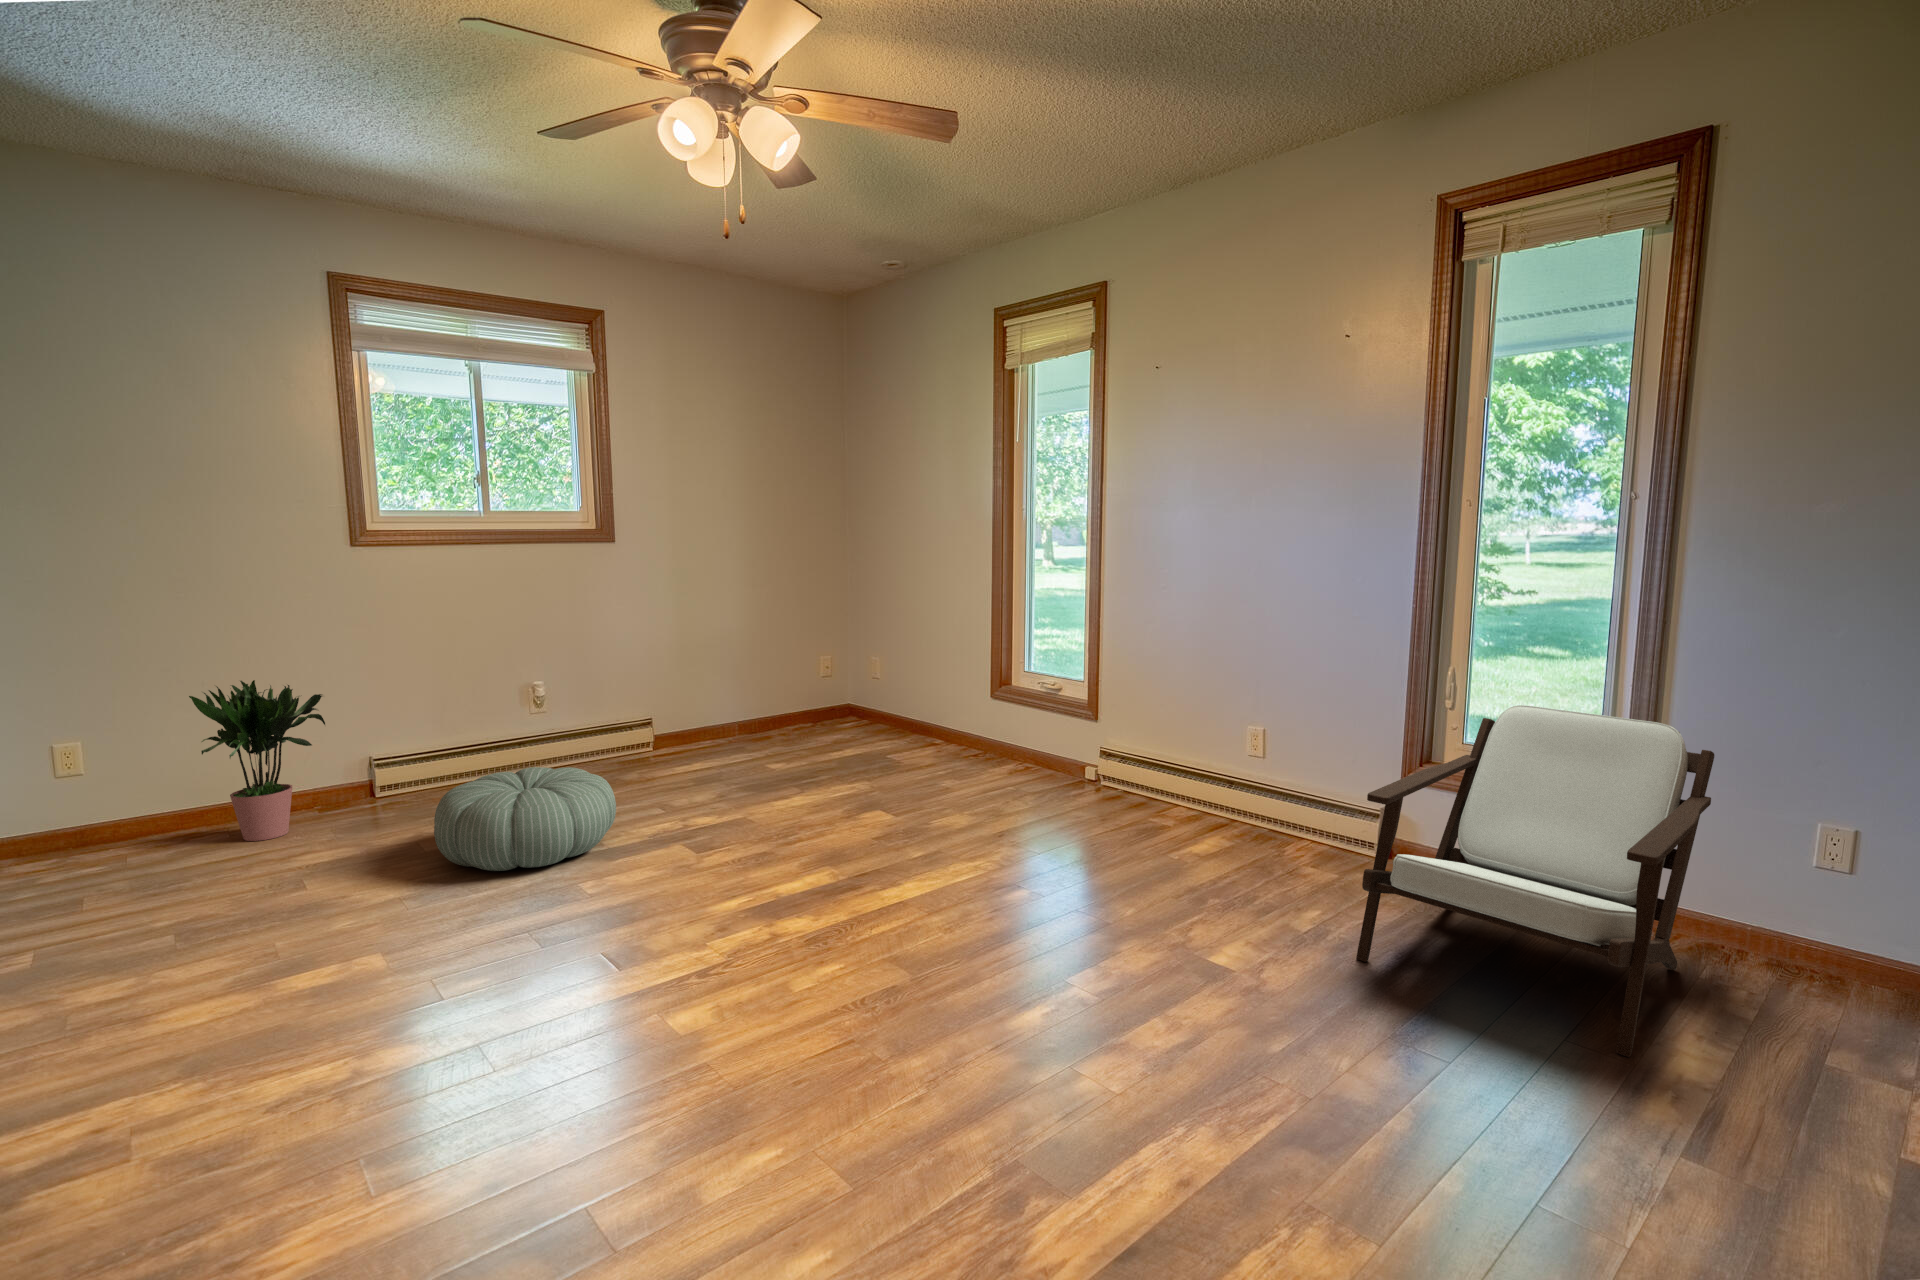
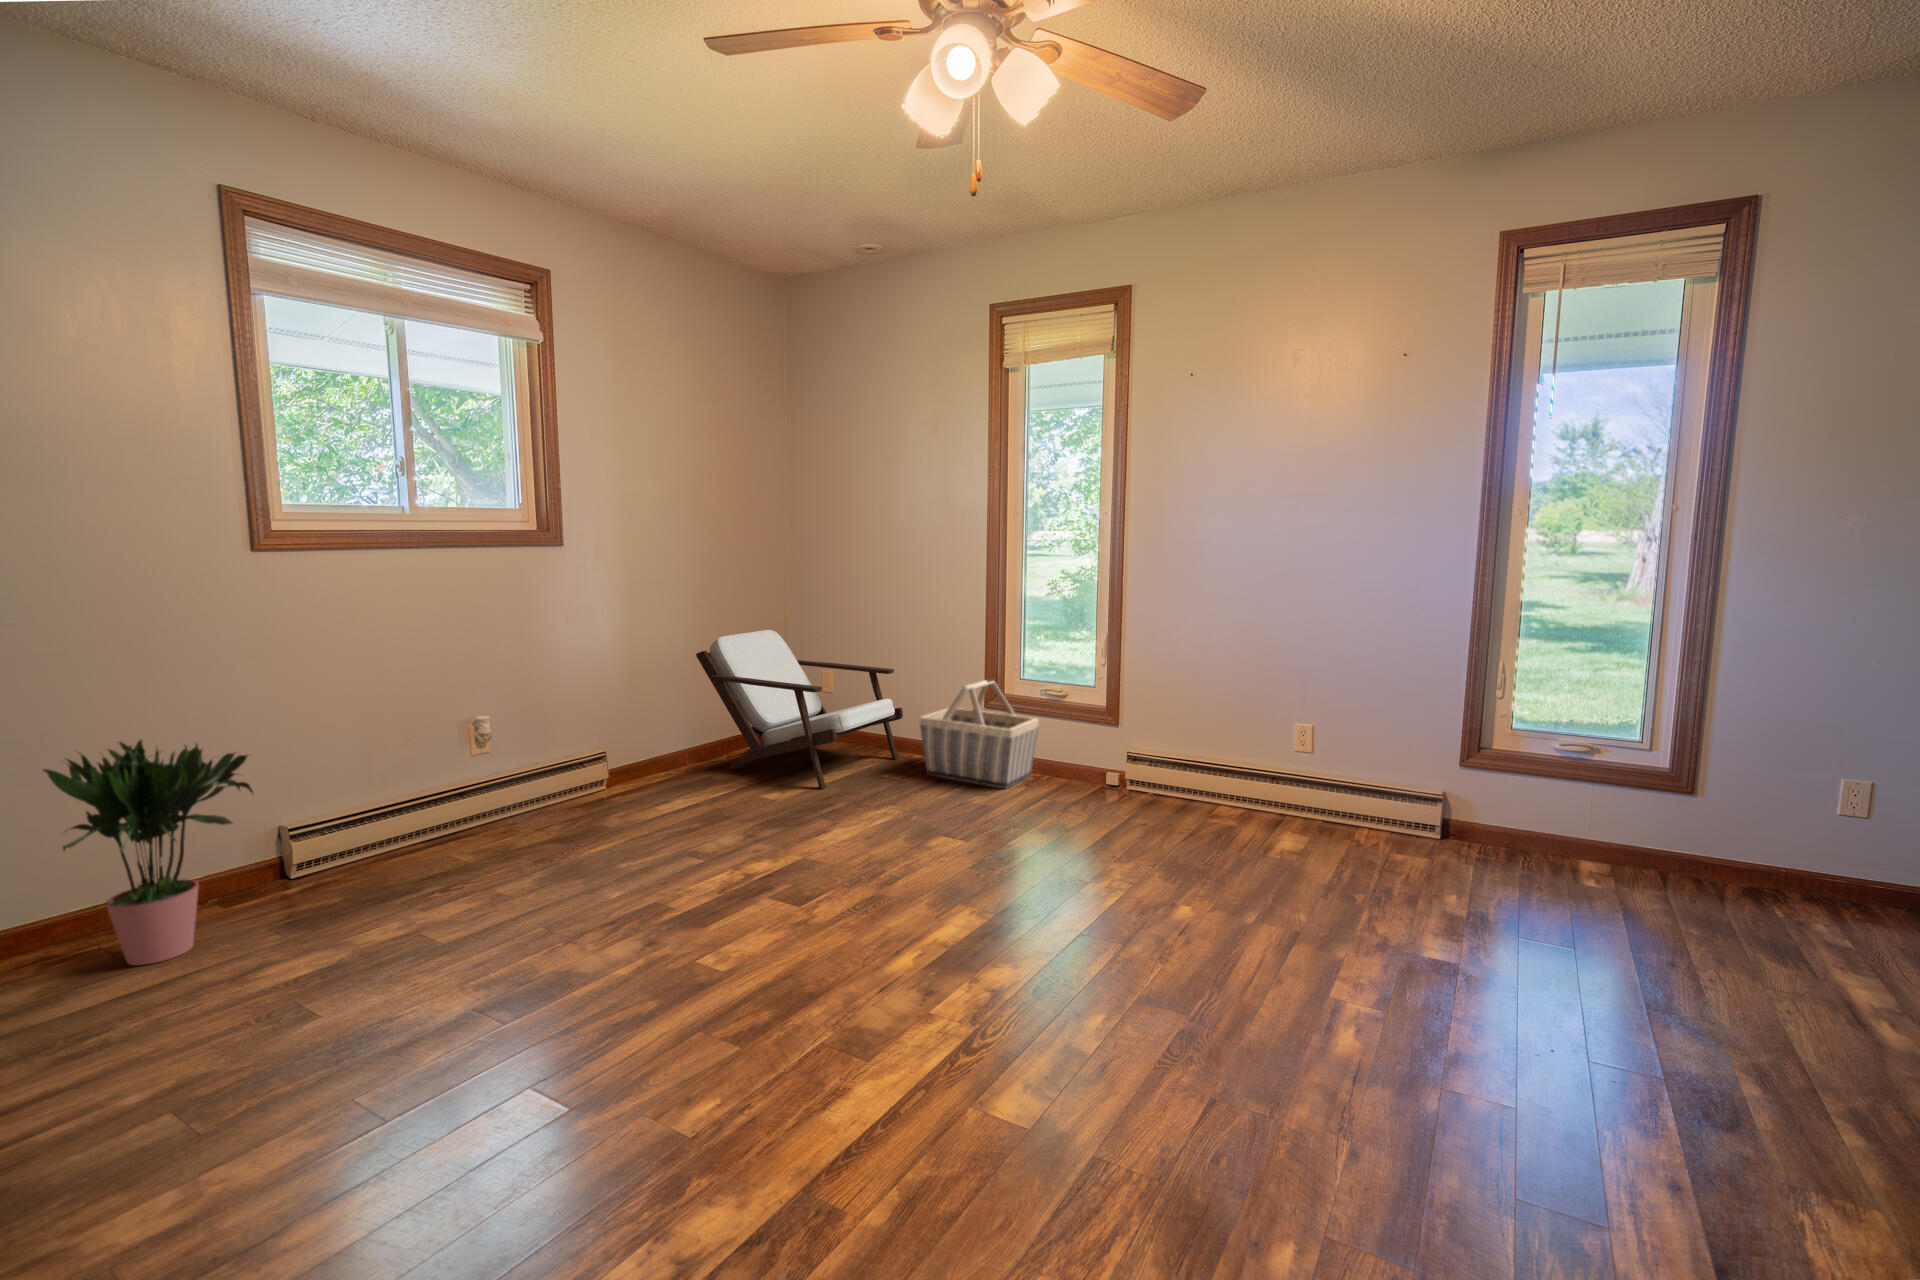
basket: none [918,671,1029,776] -> present [919,680,1039,789]
armchair: present [1356,705,1714,1057] -> present [696,630,903,789]
pouf: present [434,767,616,871] -> none [459,822,684,963]

